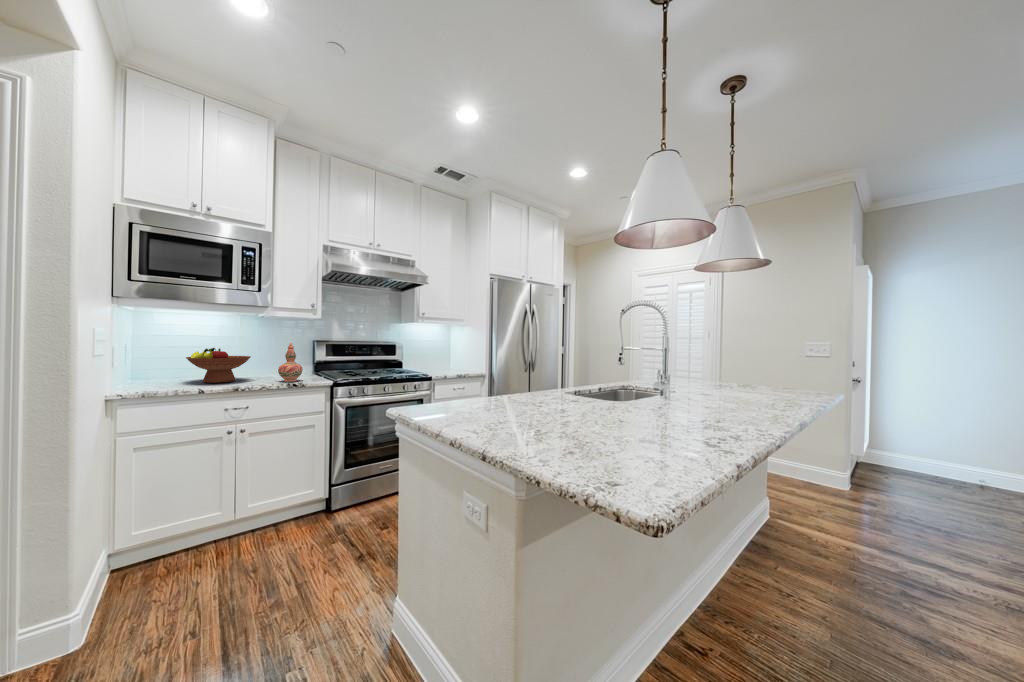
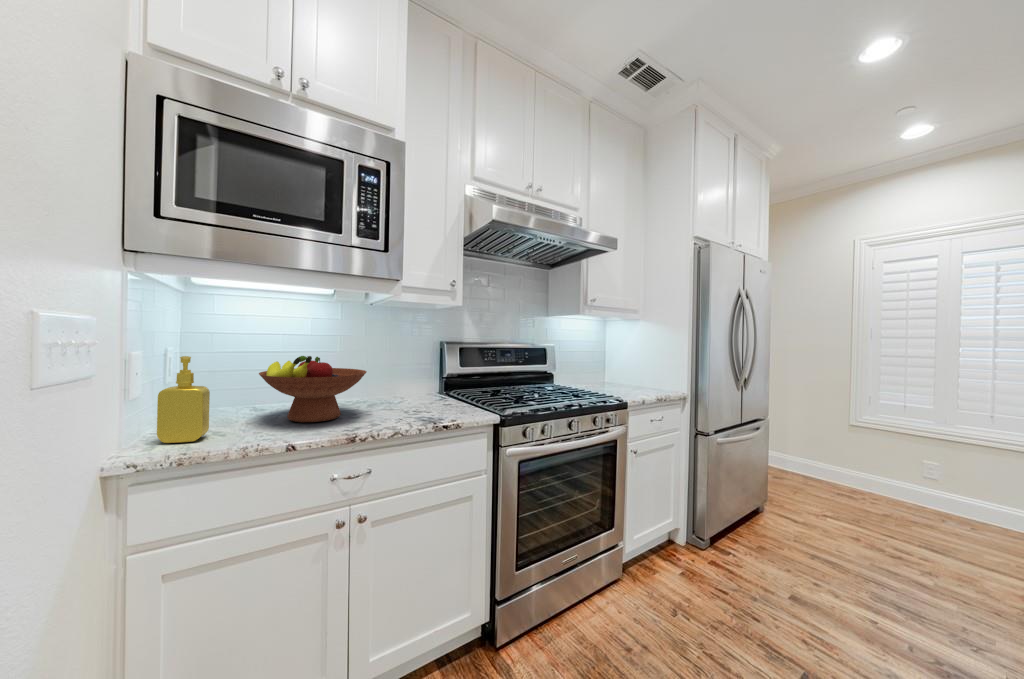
decorative vase: present [278,343,303,382] -> none [414,346,454,419]
soap dispenser: none [130,348,157,389] -> present [157,356,210,443]

